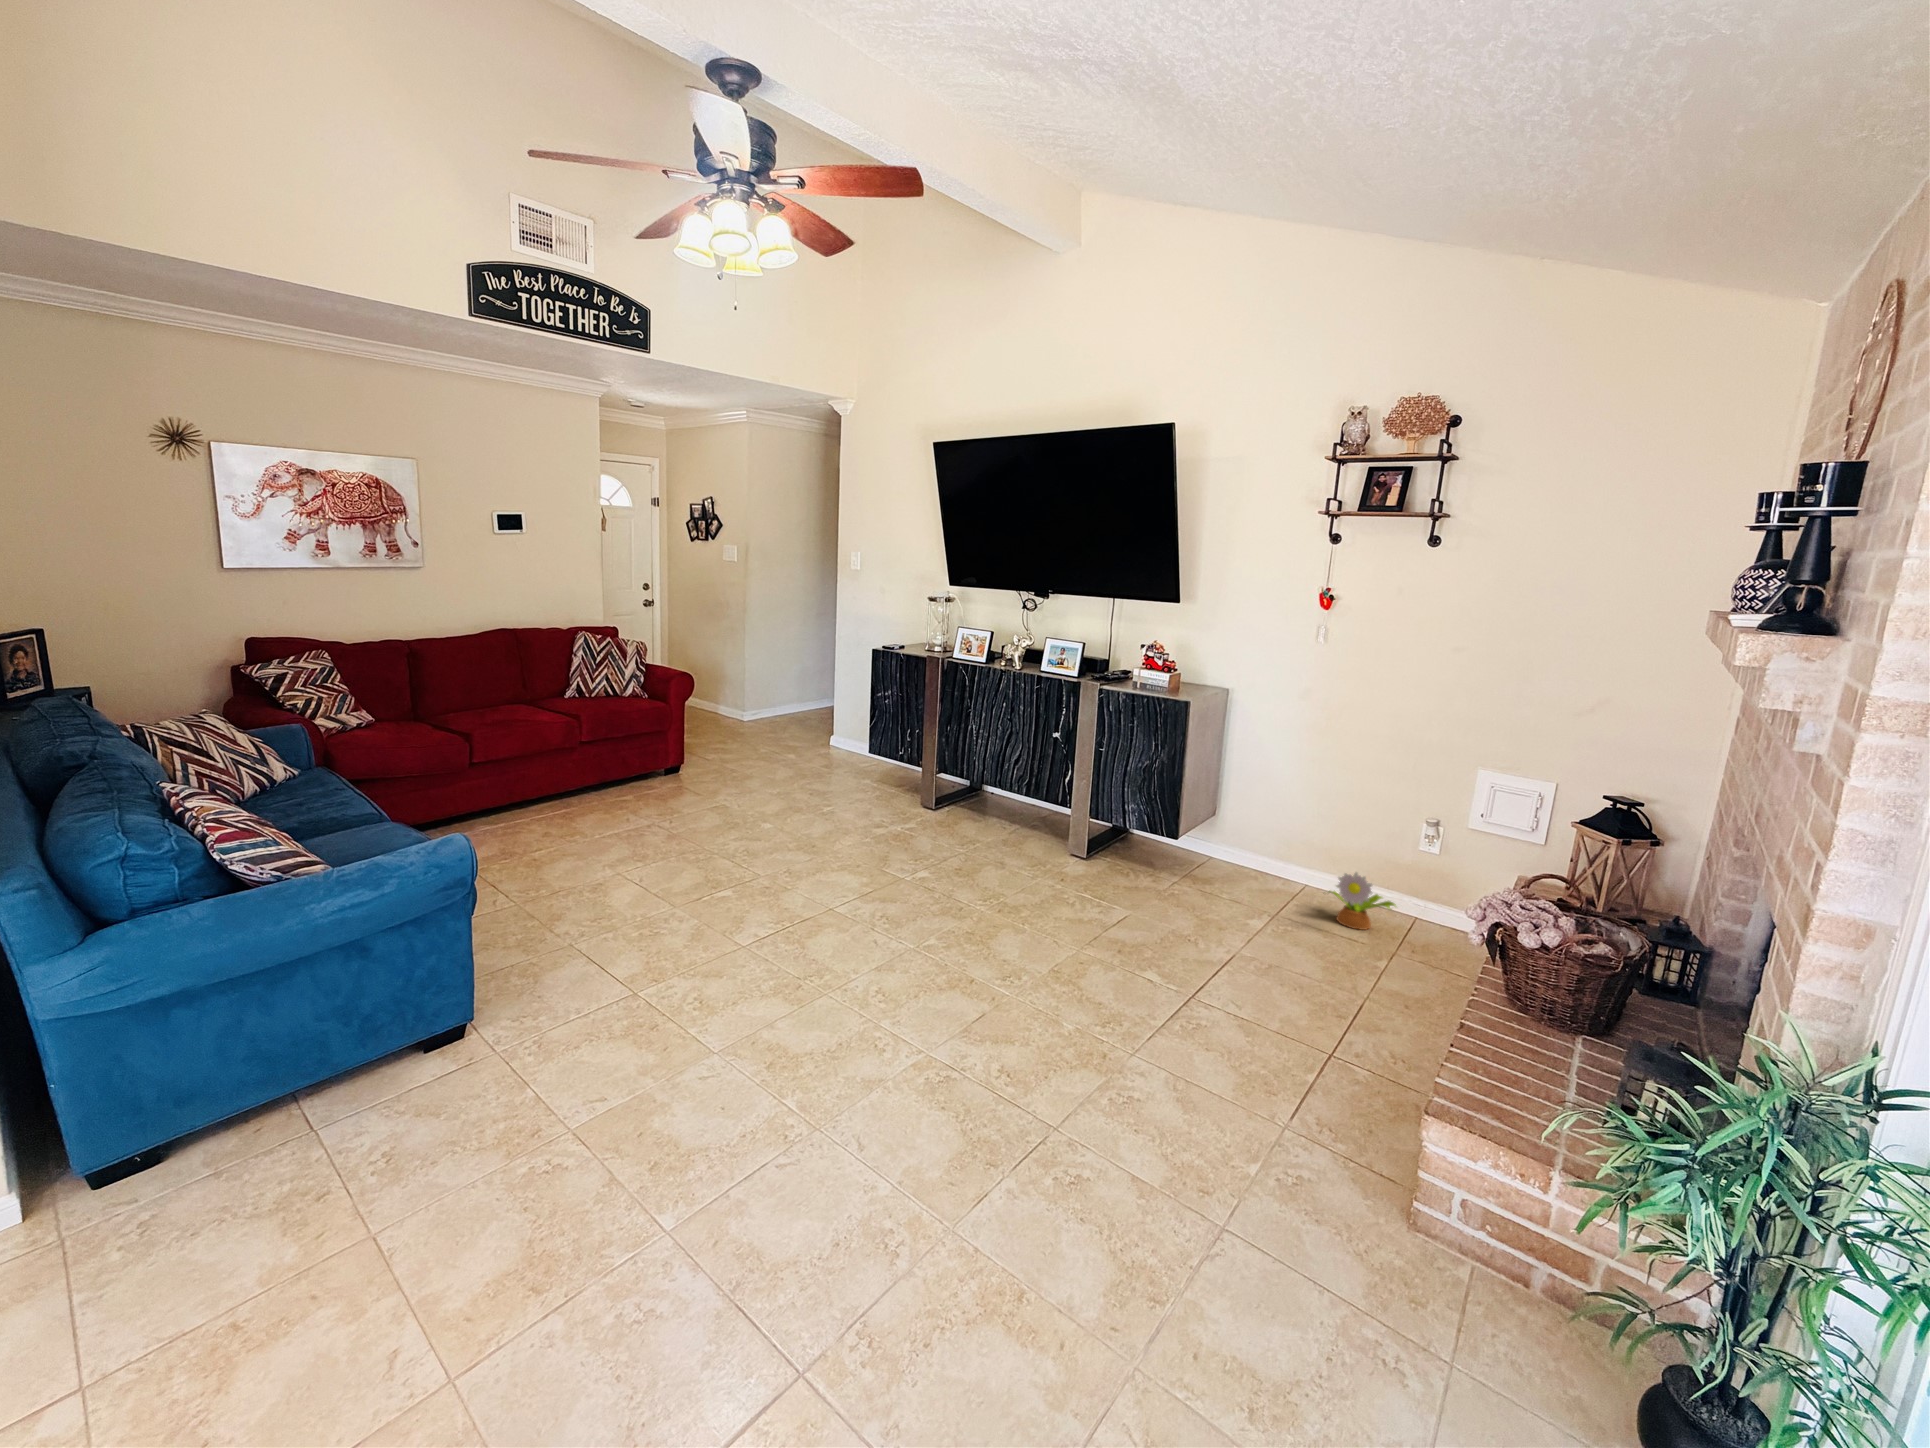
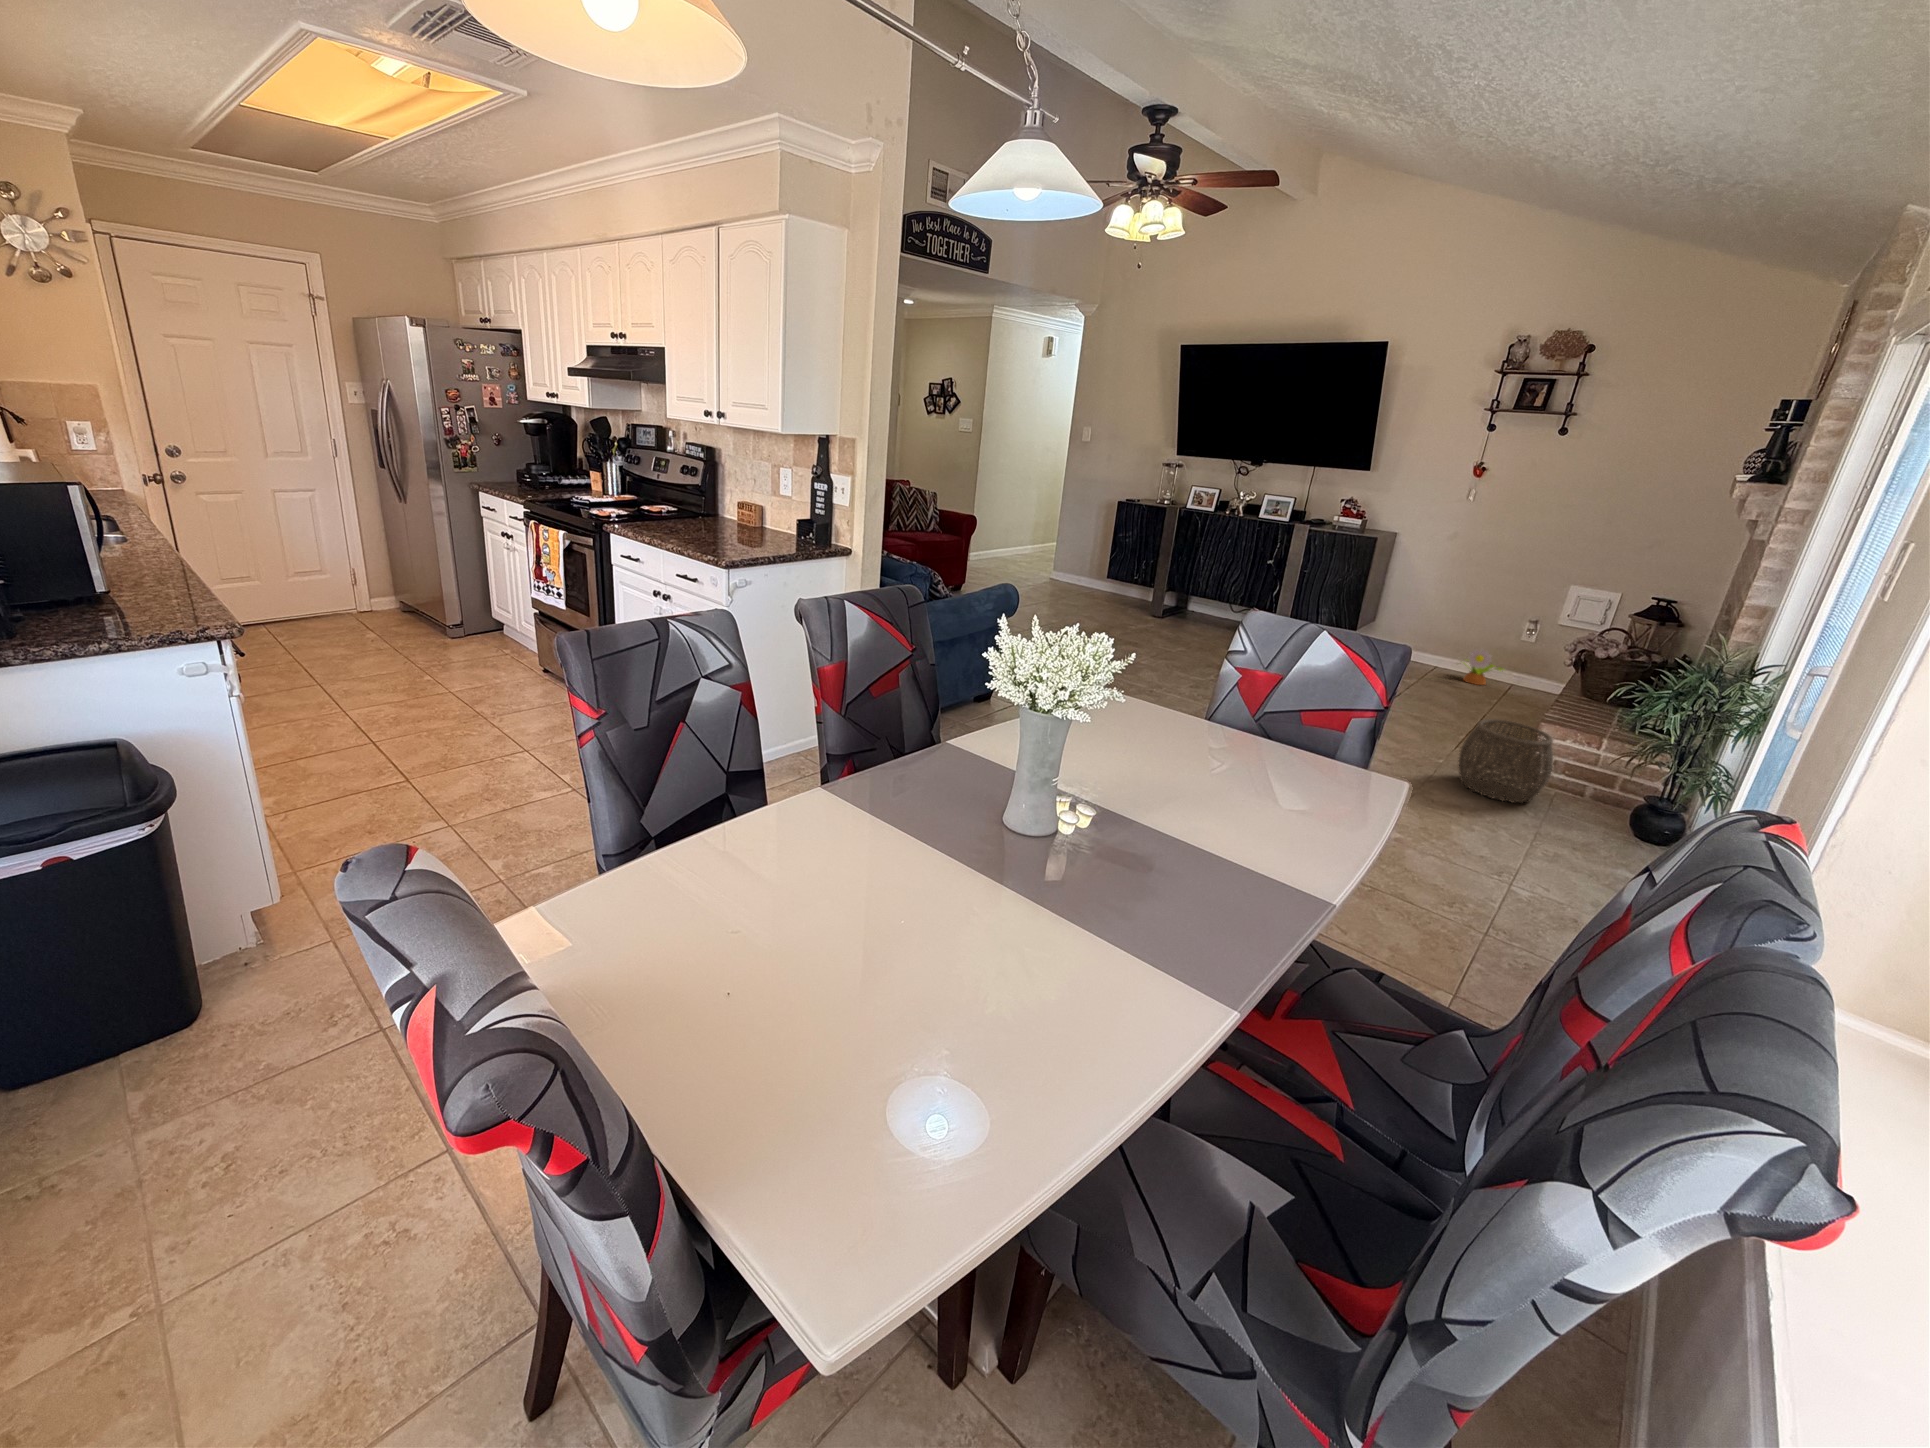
woven basket: none [1250,1105,1446,1344] -> present [1459,719,1553,803]

